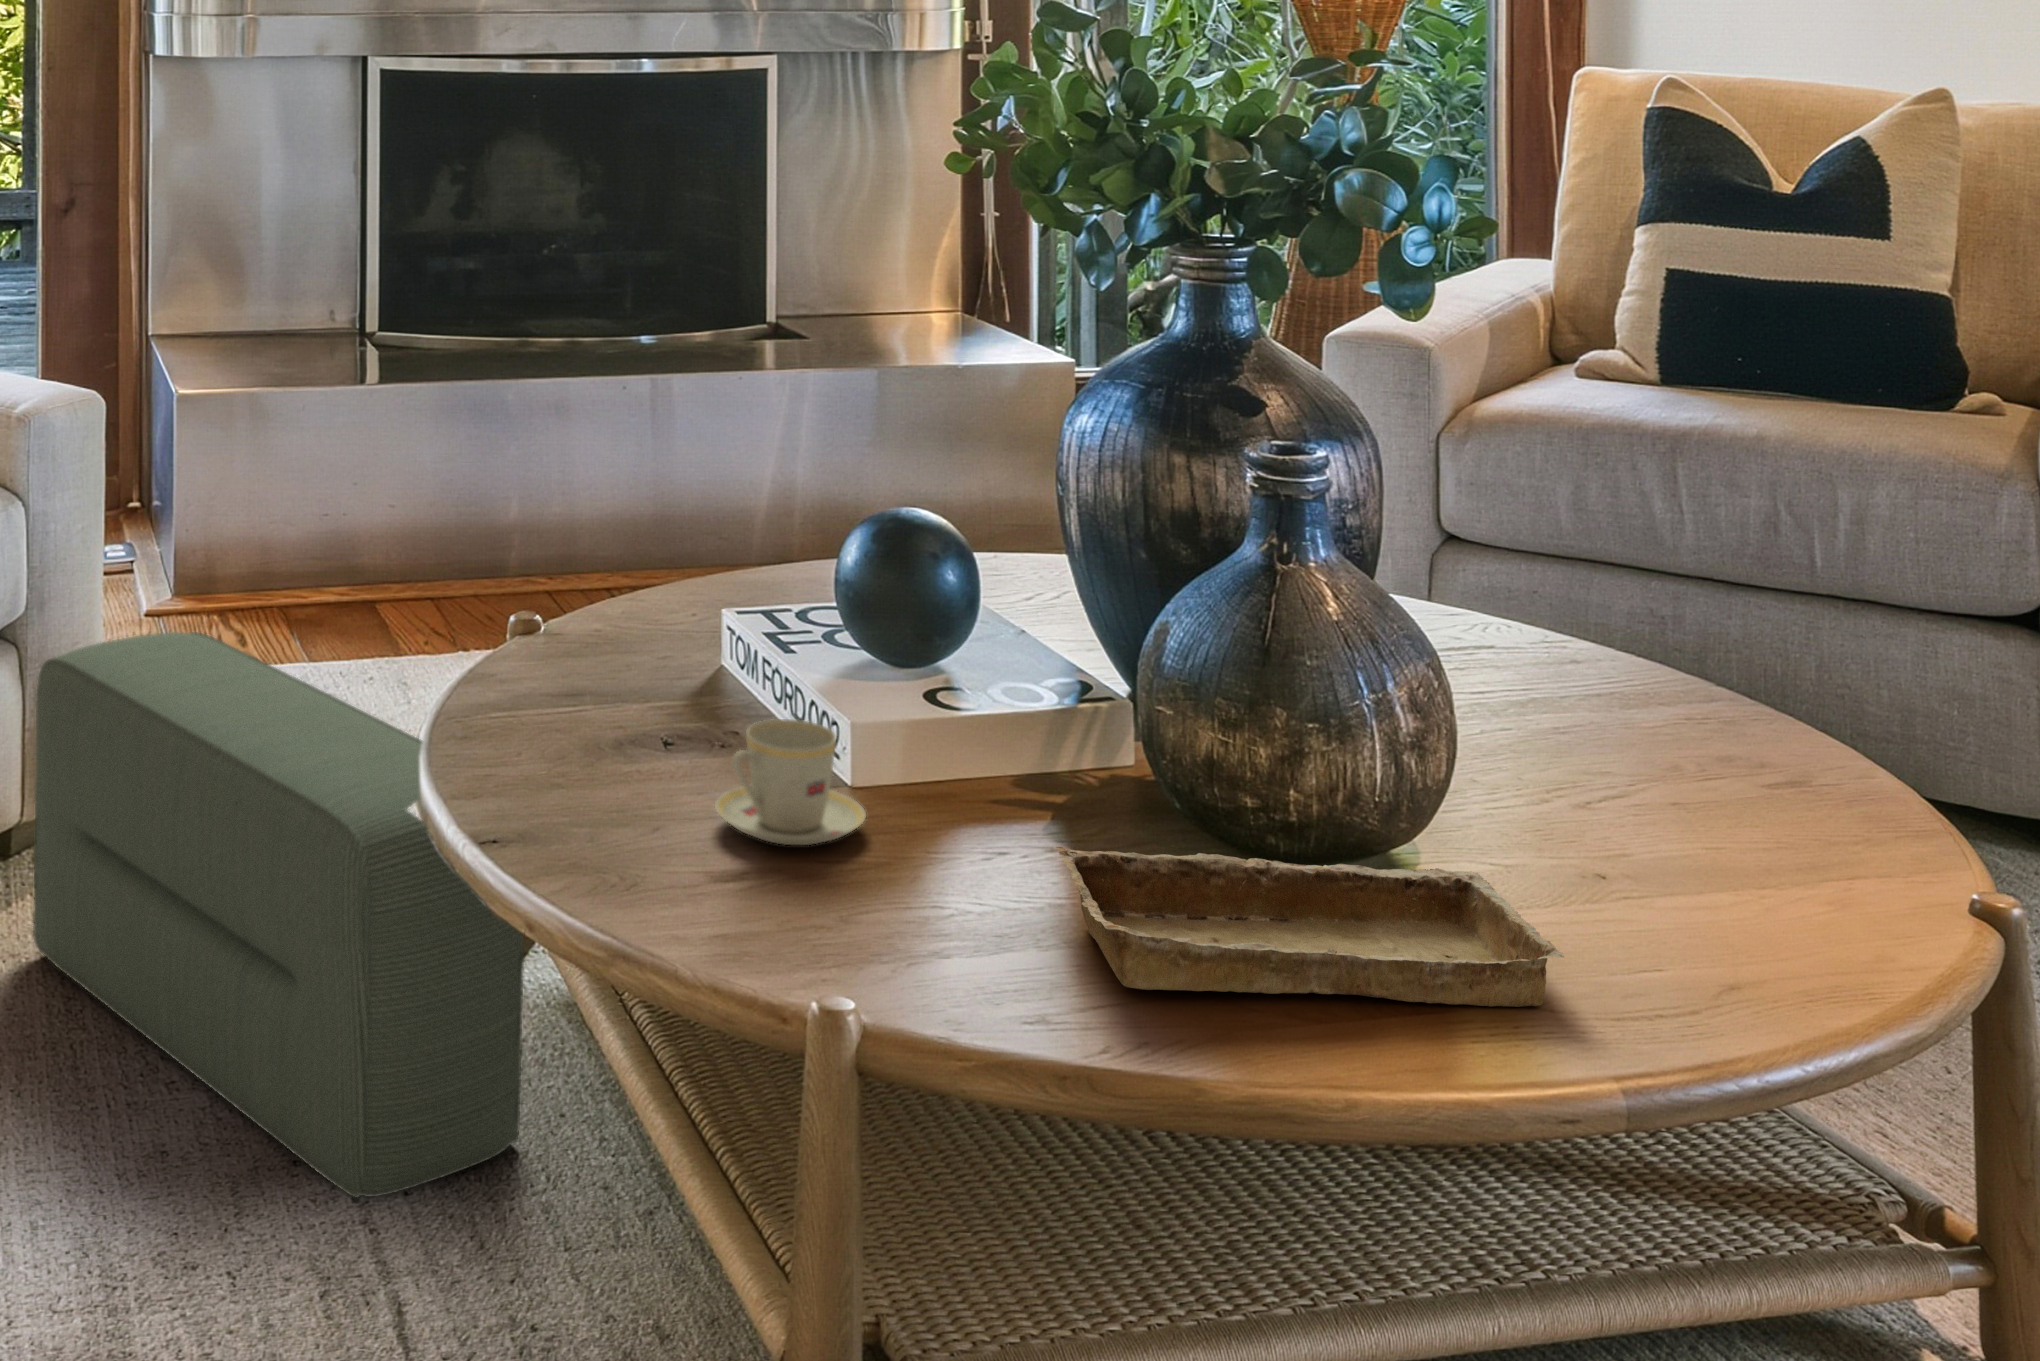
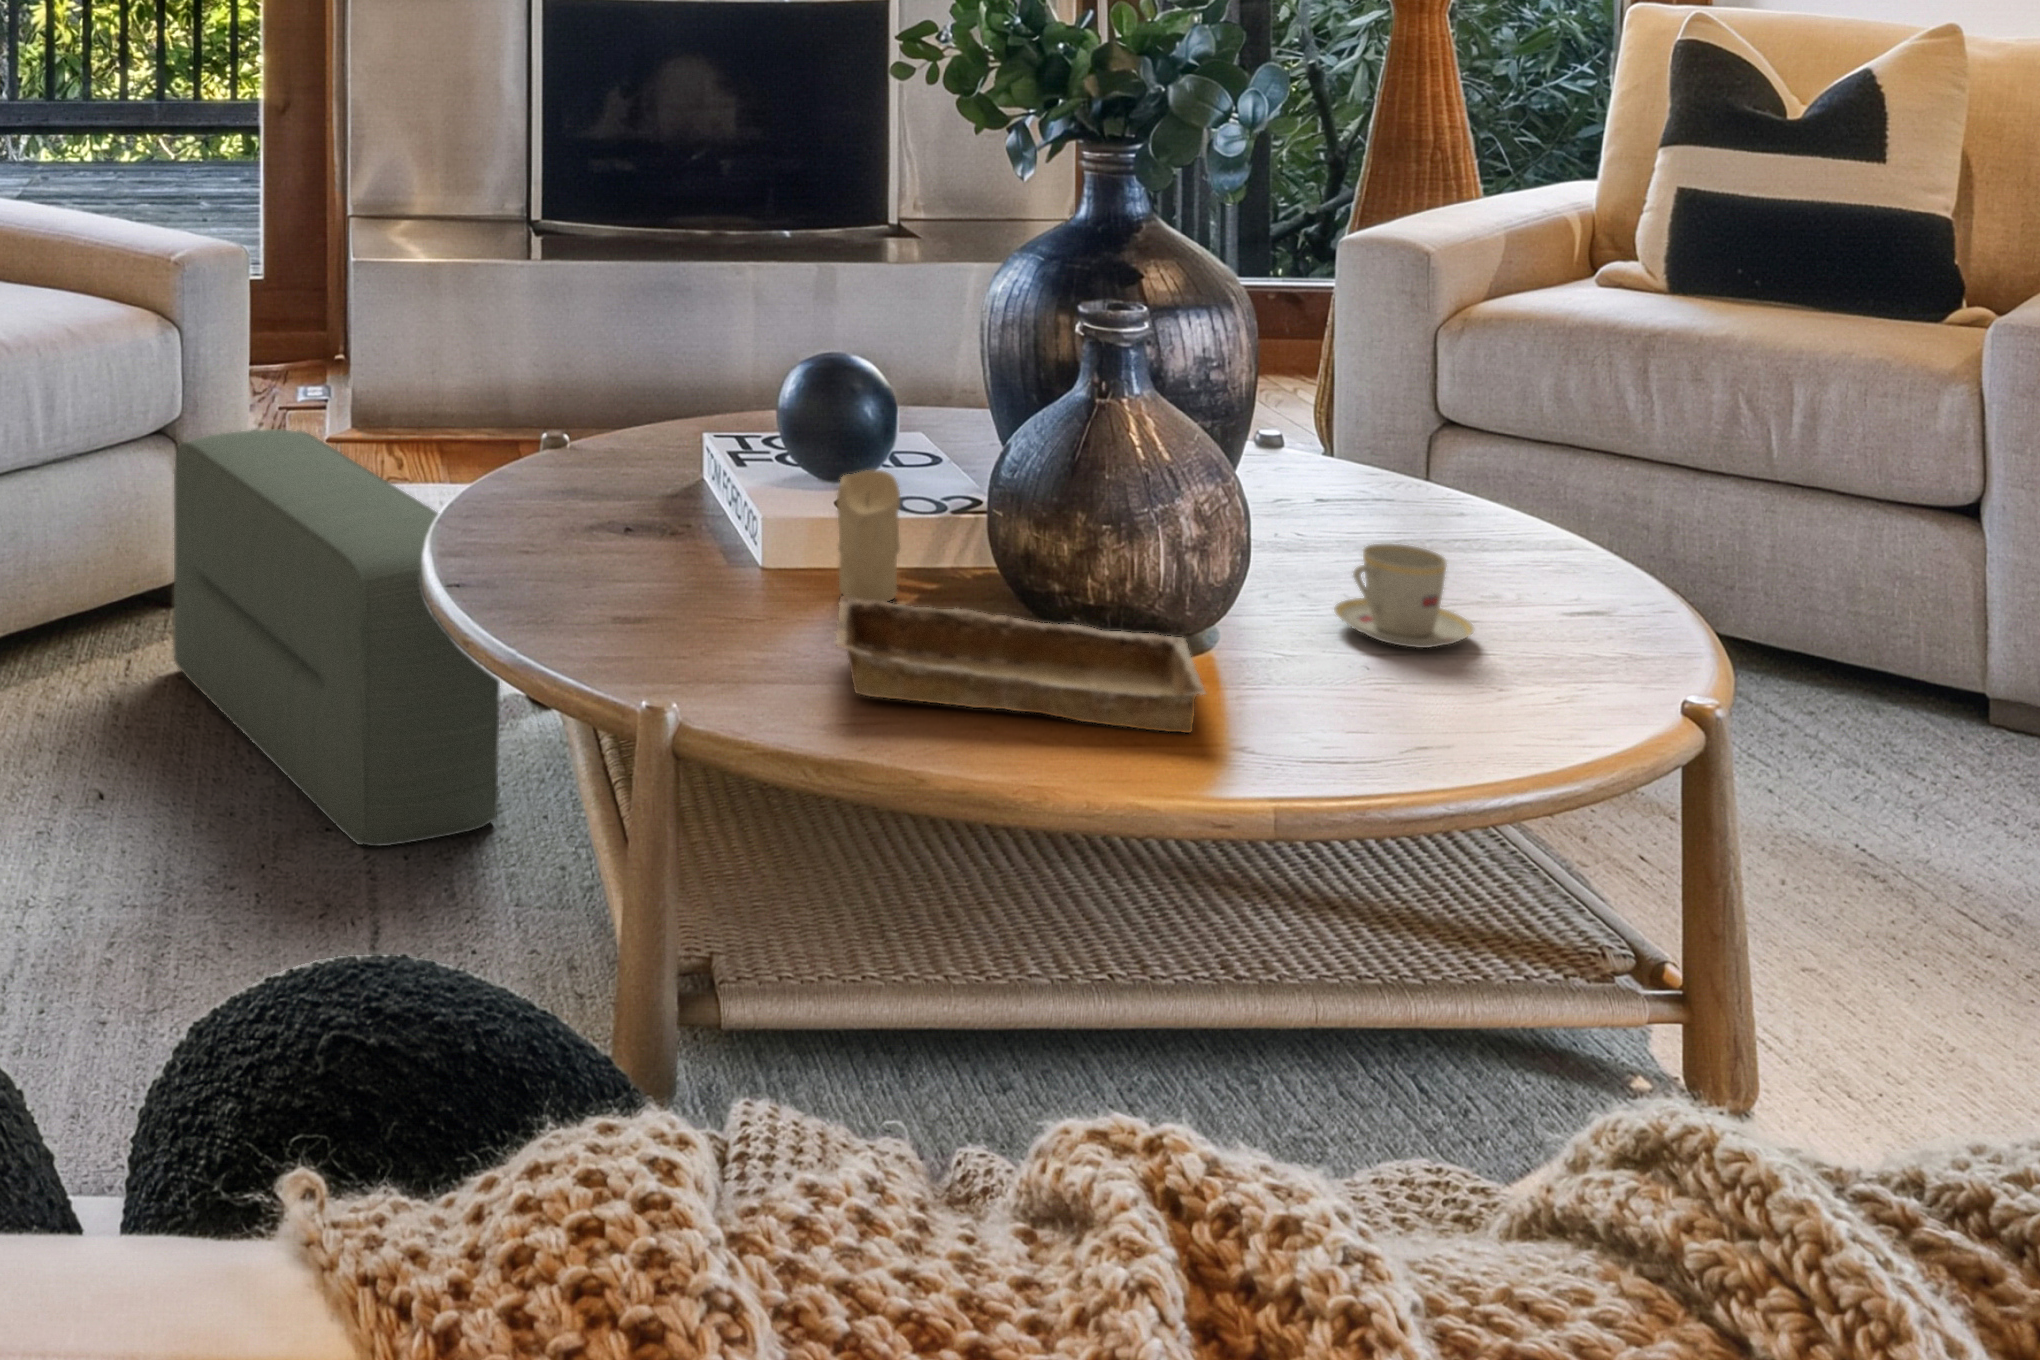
candle: none [1010,671,1089,844] -> present [837,470,900,602]
teacup: present [715,719,866,845] -> present [1334,544,1474,648]

